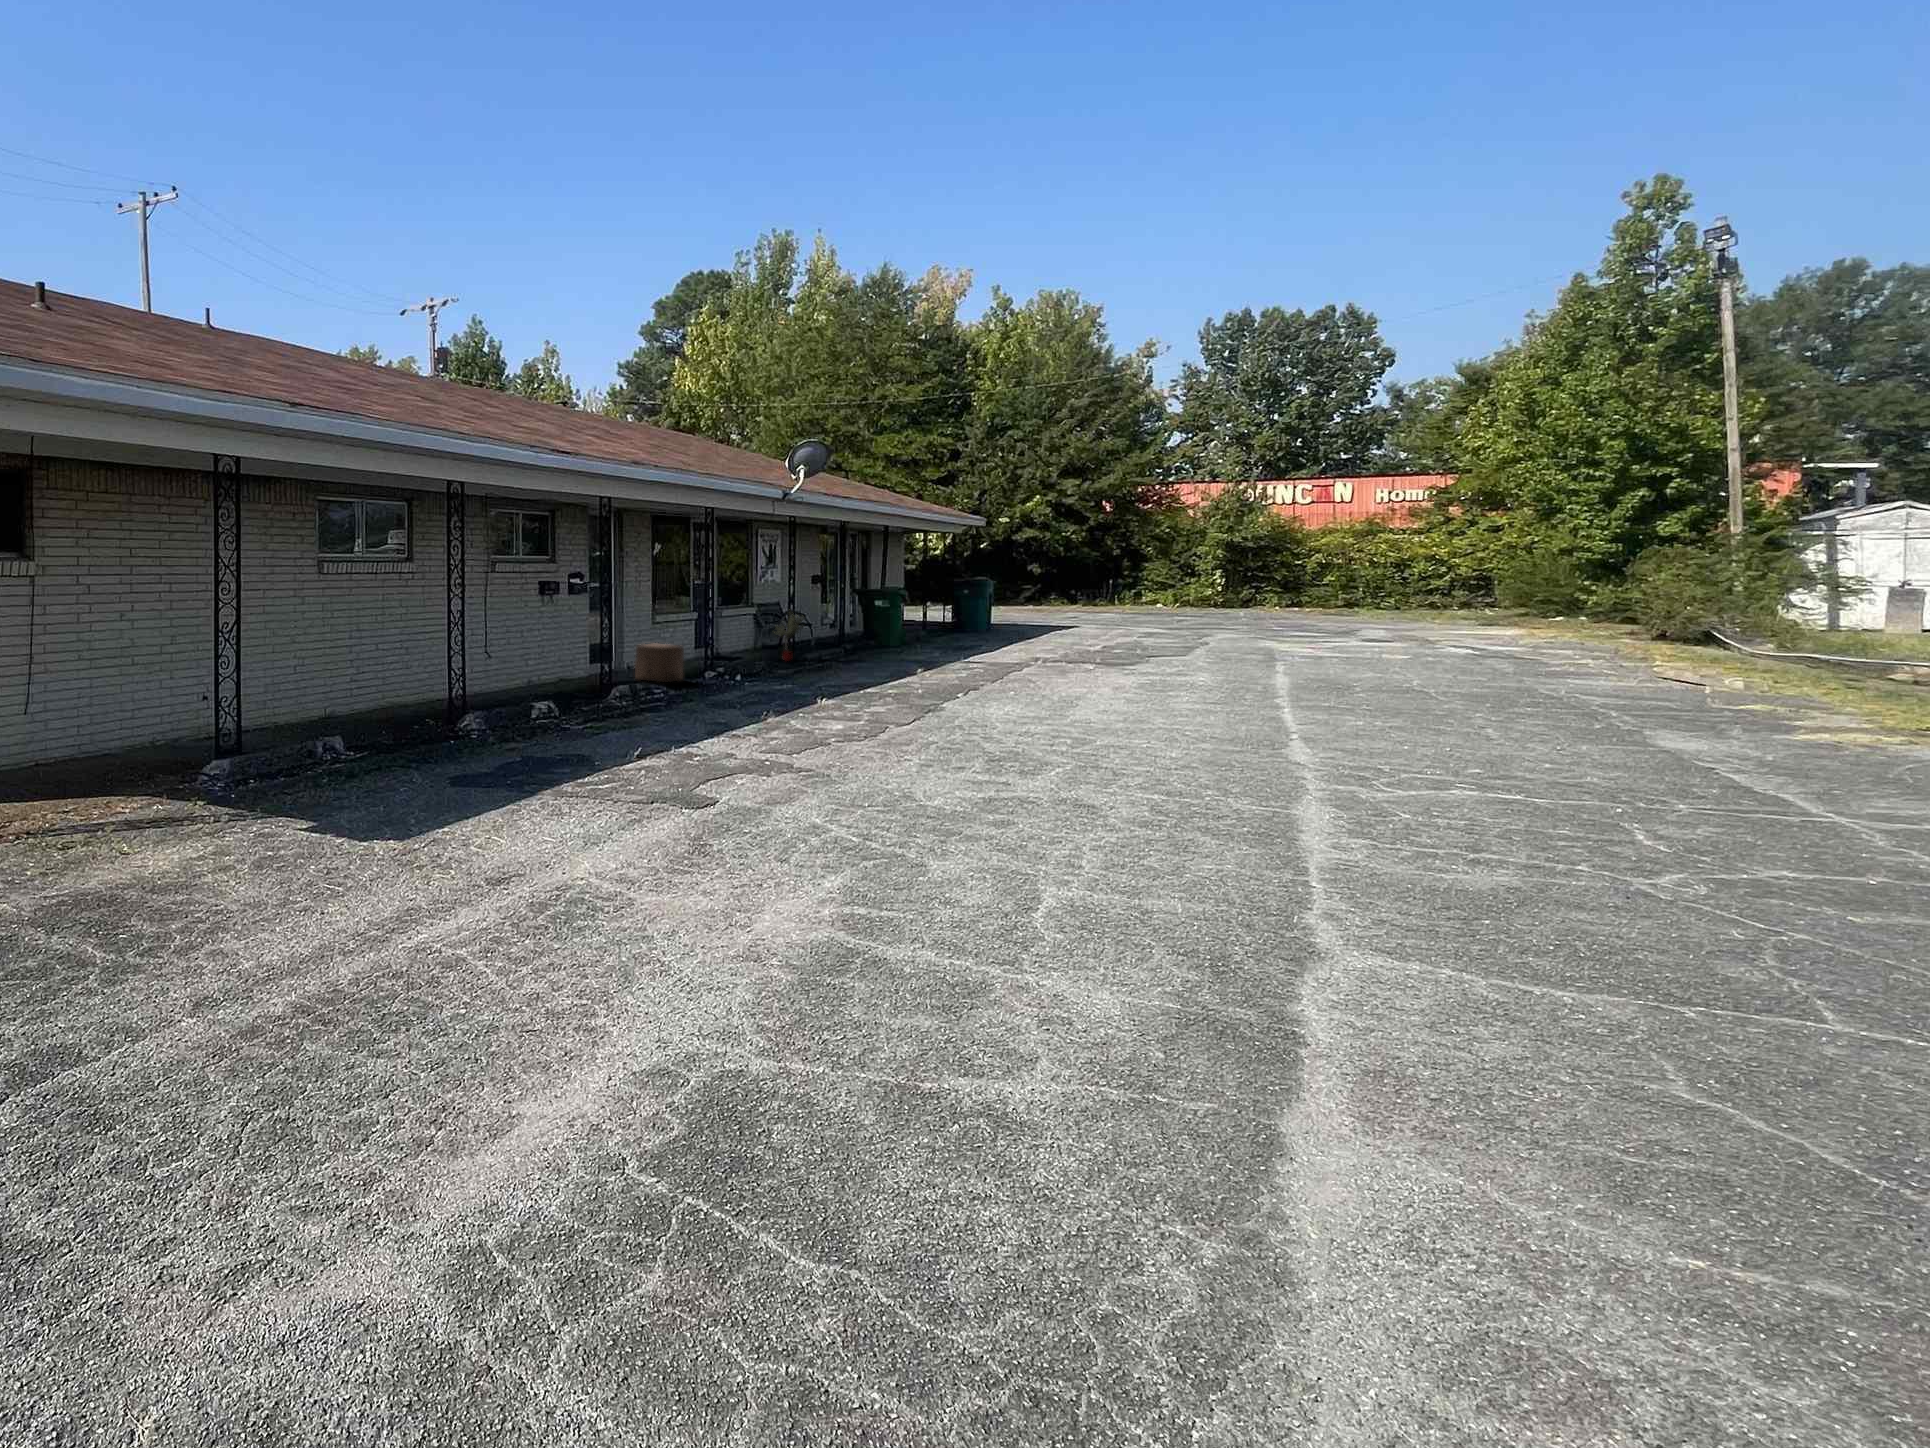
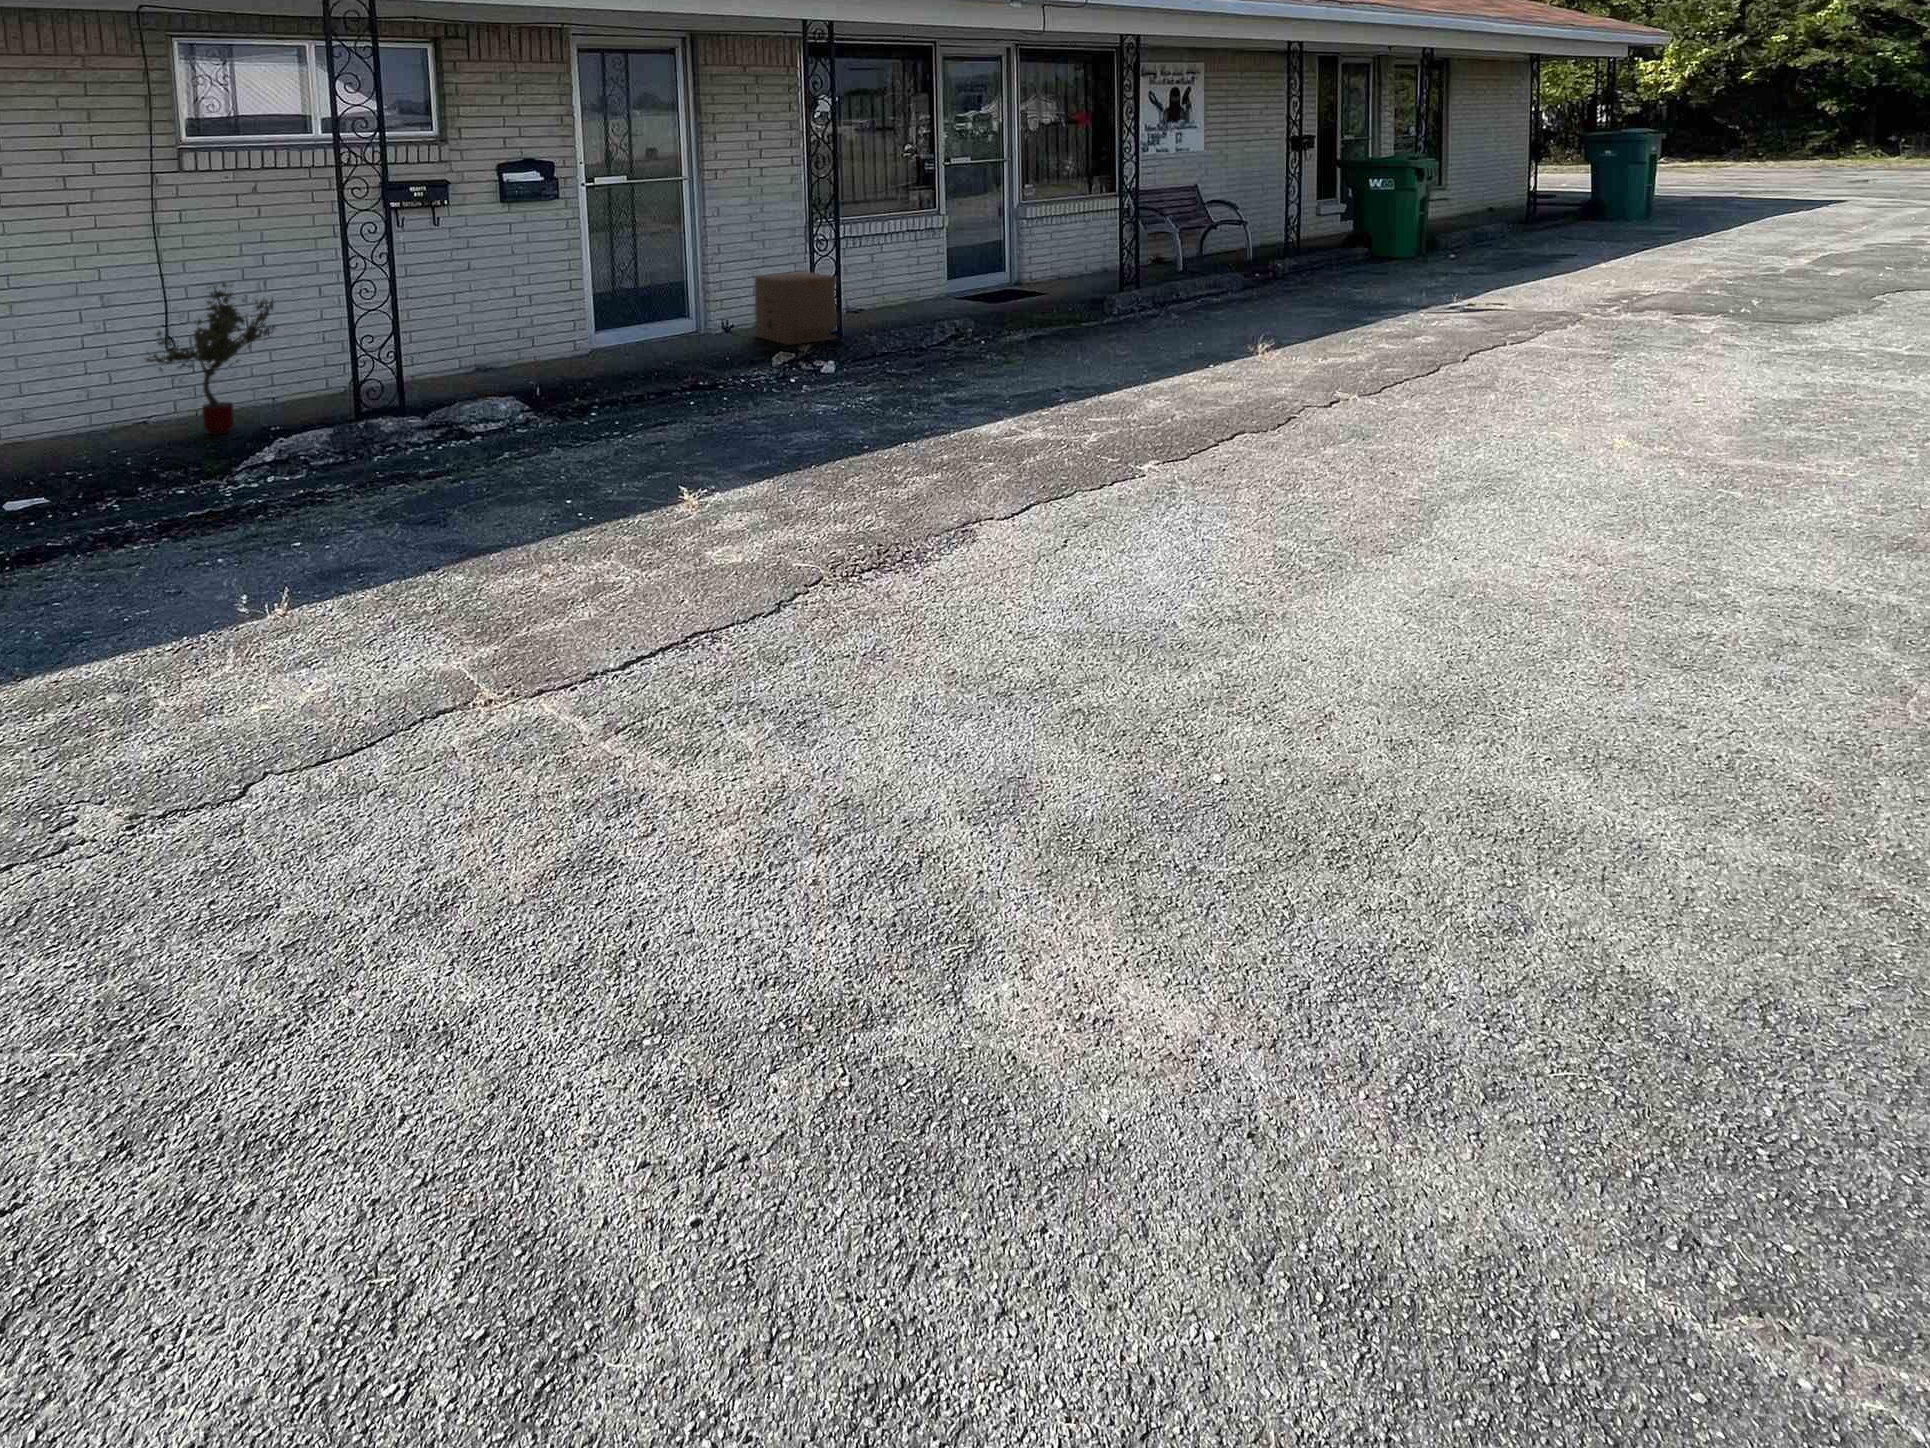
potted tree: present [773,612,803,661] -> present [144,283,275,435]

